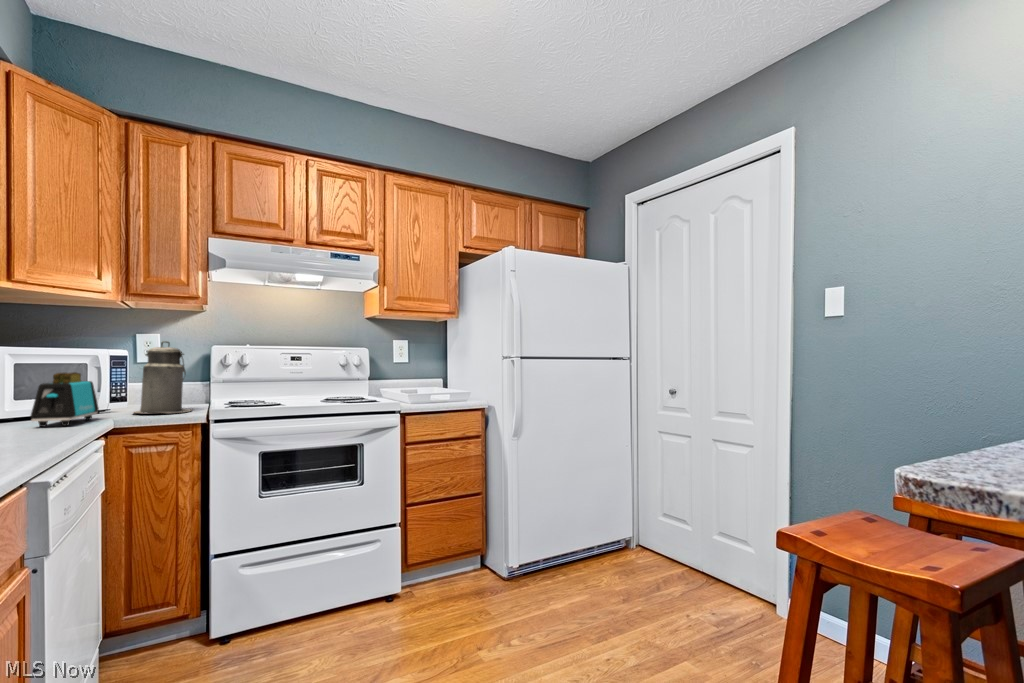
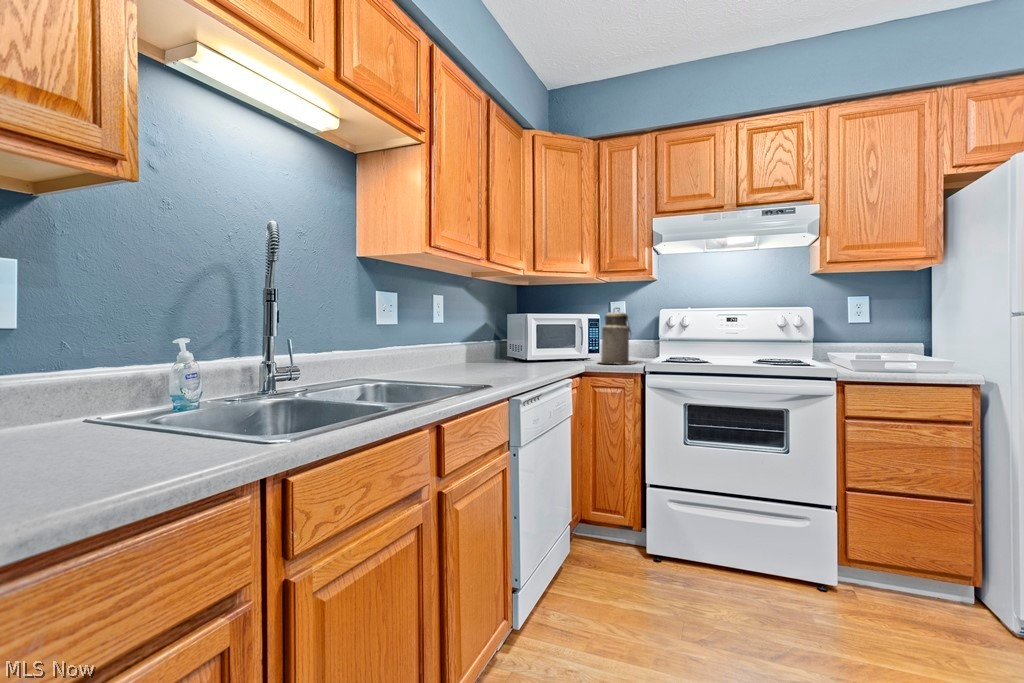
toaster: present [31,372,99,427] -> none [535,332,574,368]

